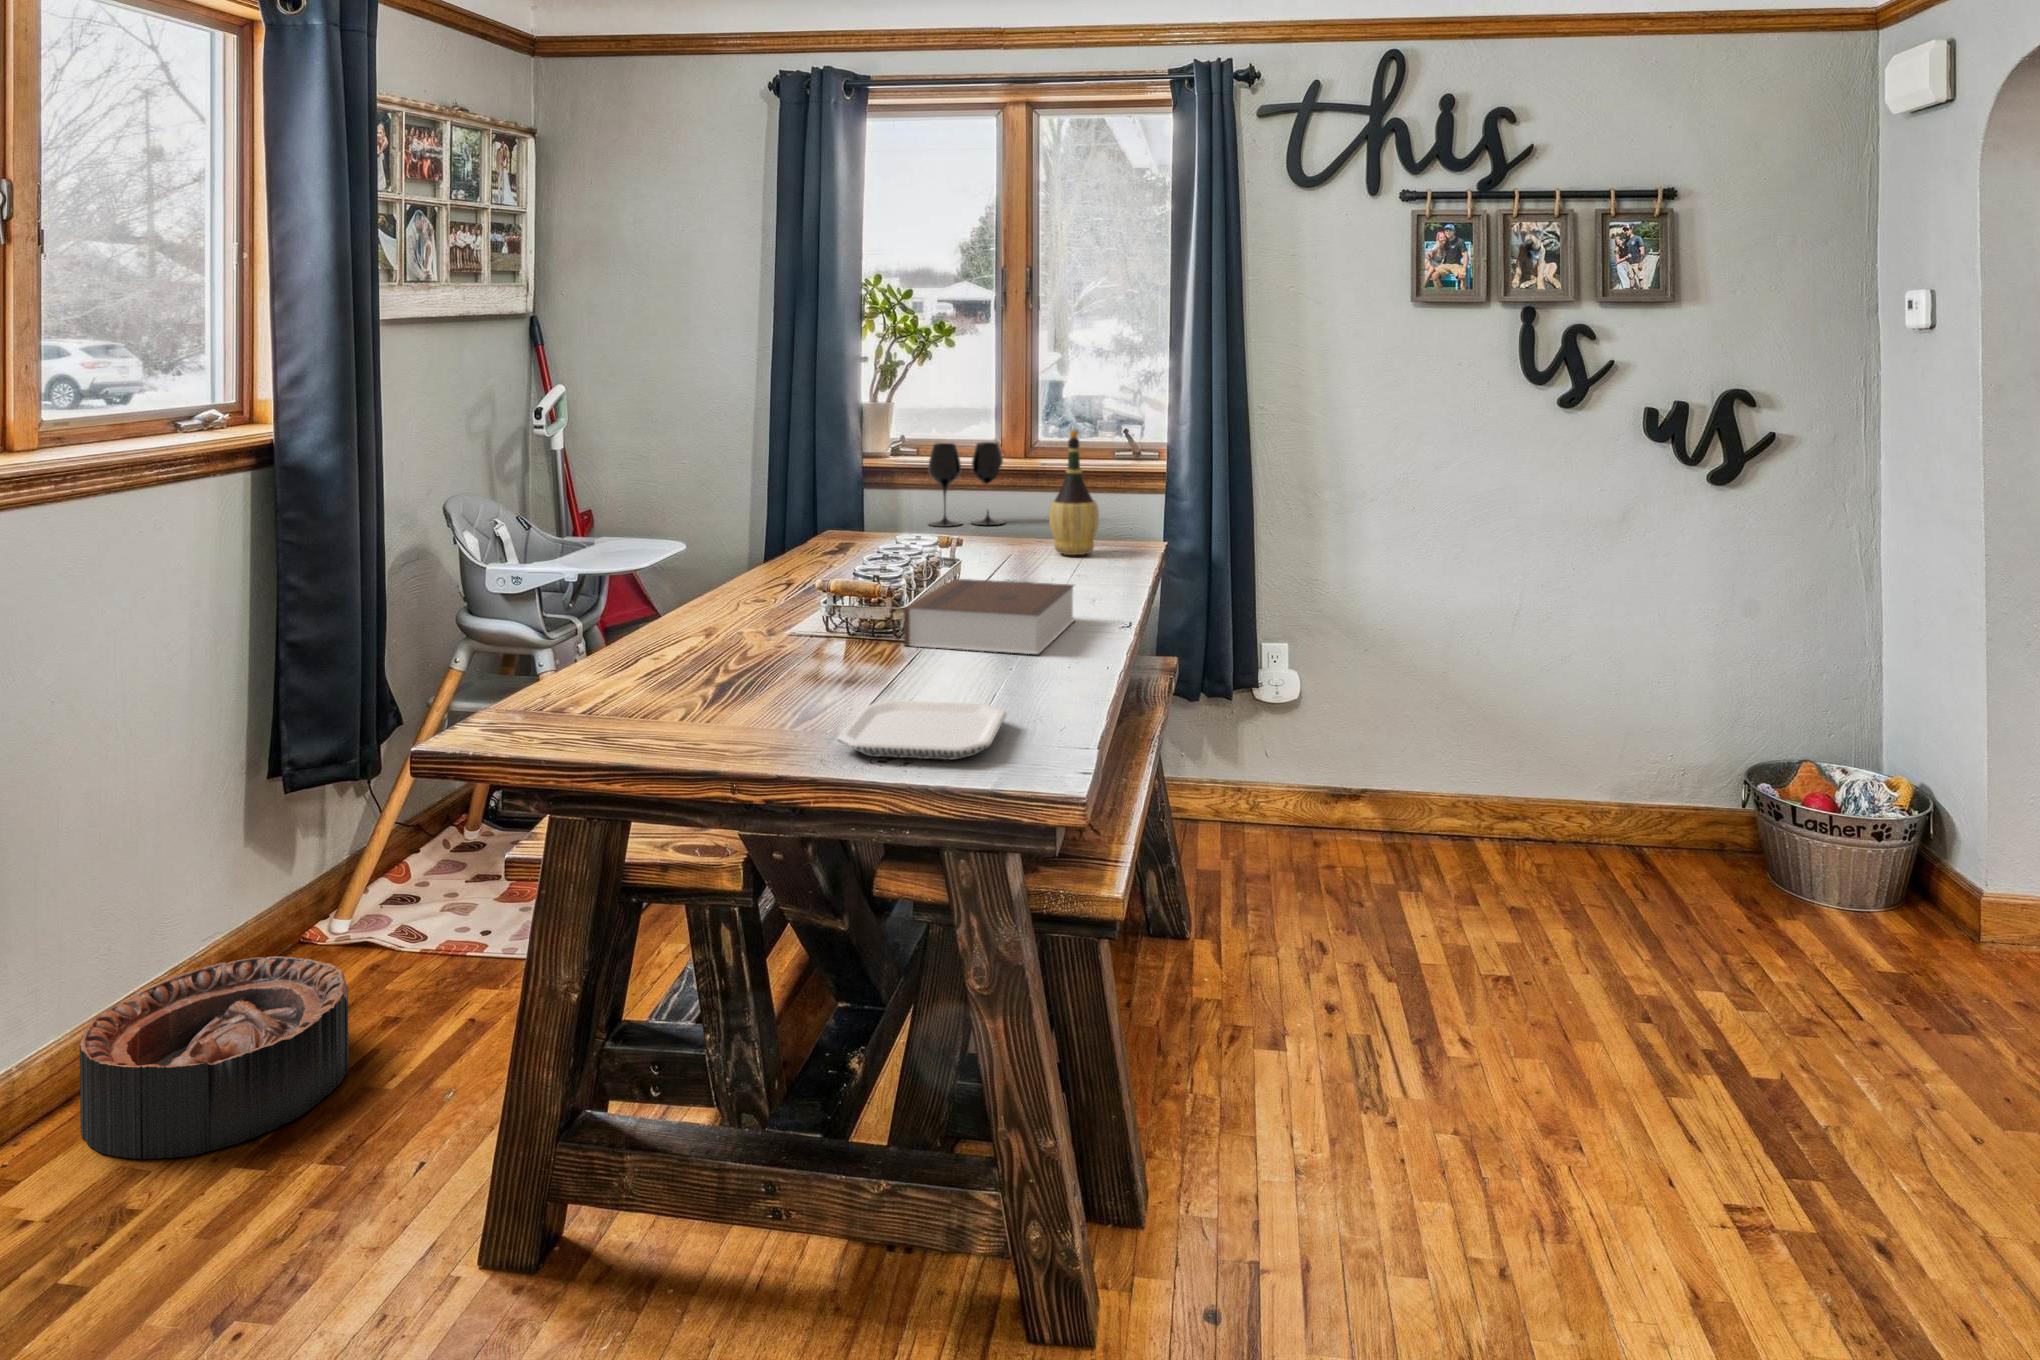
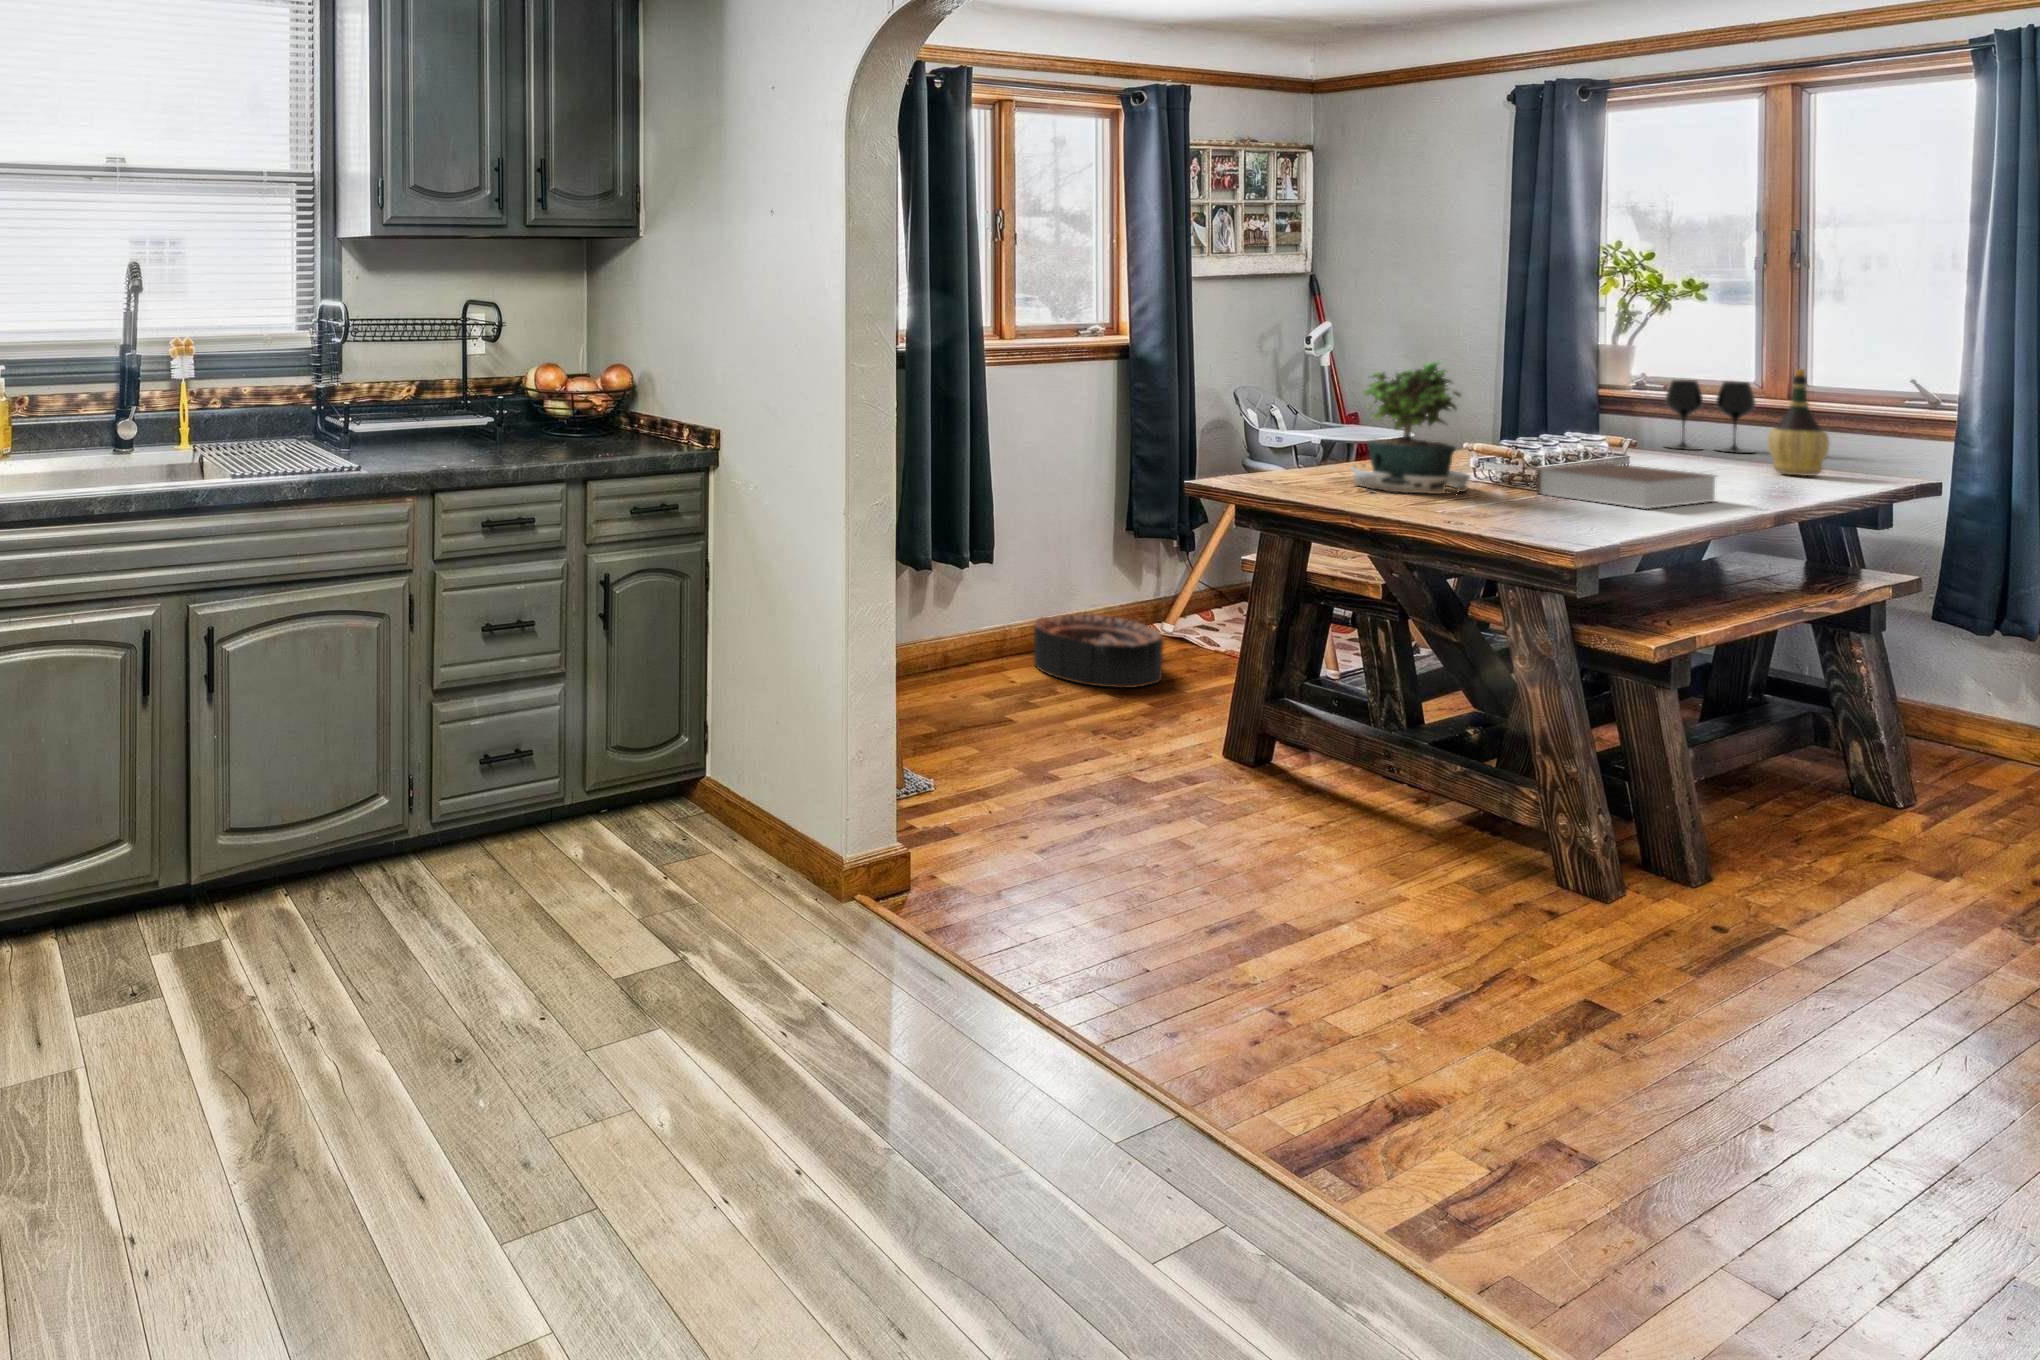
potted plant: none [669,452,833,705] -> present [1352,360,1470,494]
plate: present [838,701,1006,760] -> none [1431,503,1565,530]

